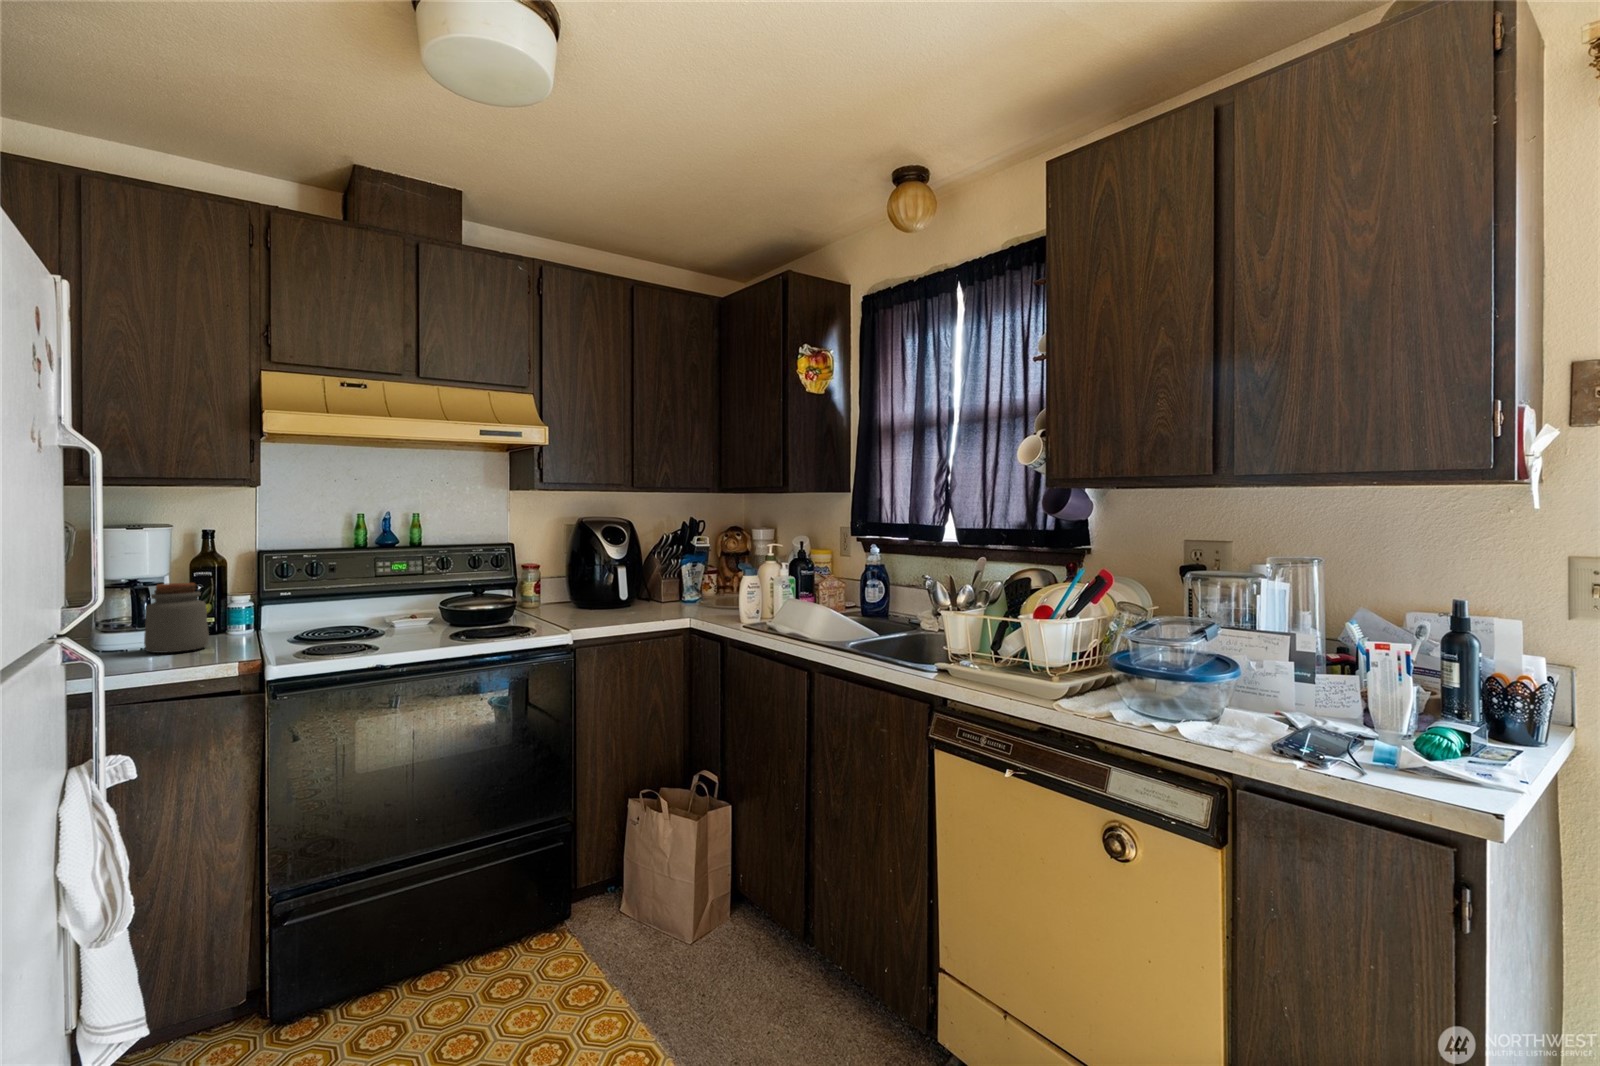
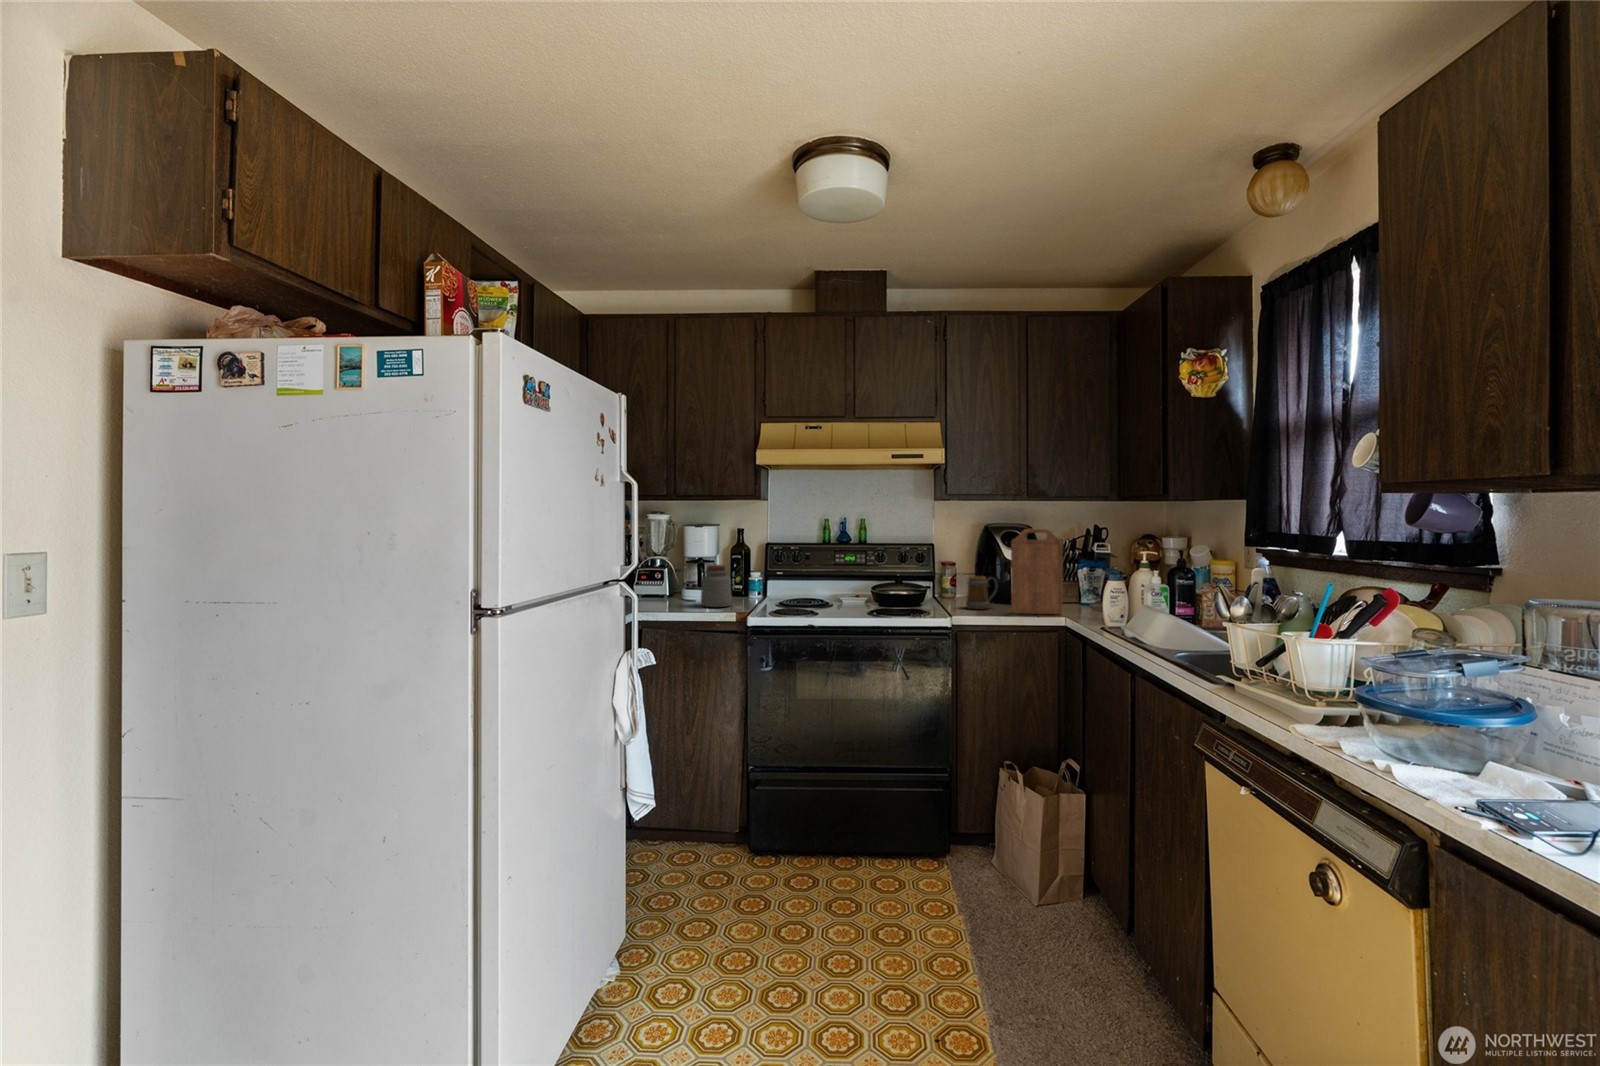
cutting board: none [623,522,677,619] -> present [1011,529,1063,614]
mug: none [567,580,602,619] -> present [966,576,998,609]

